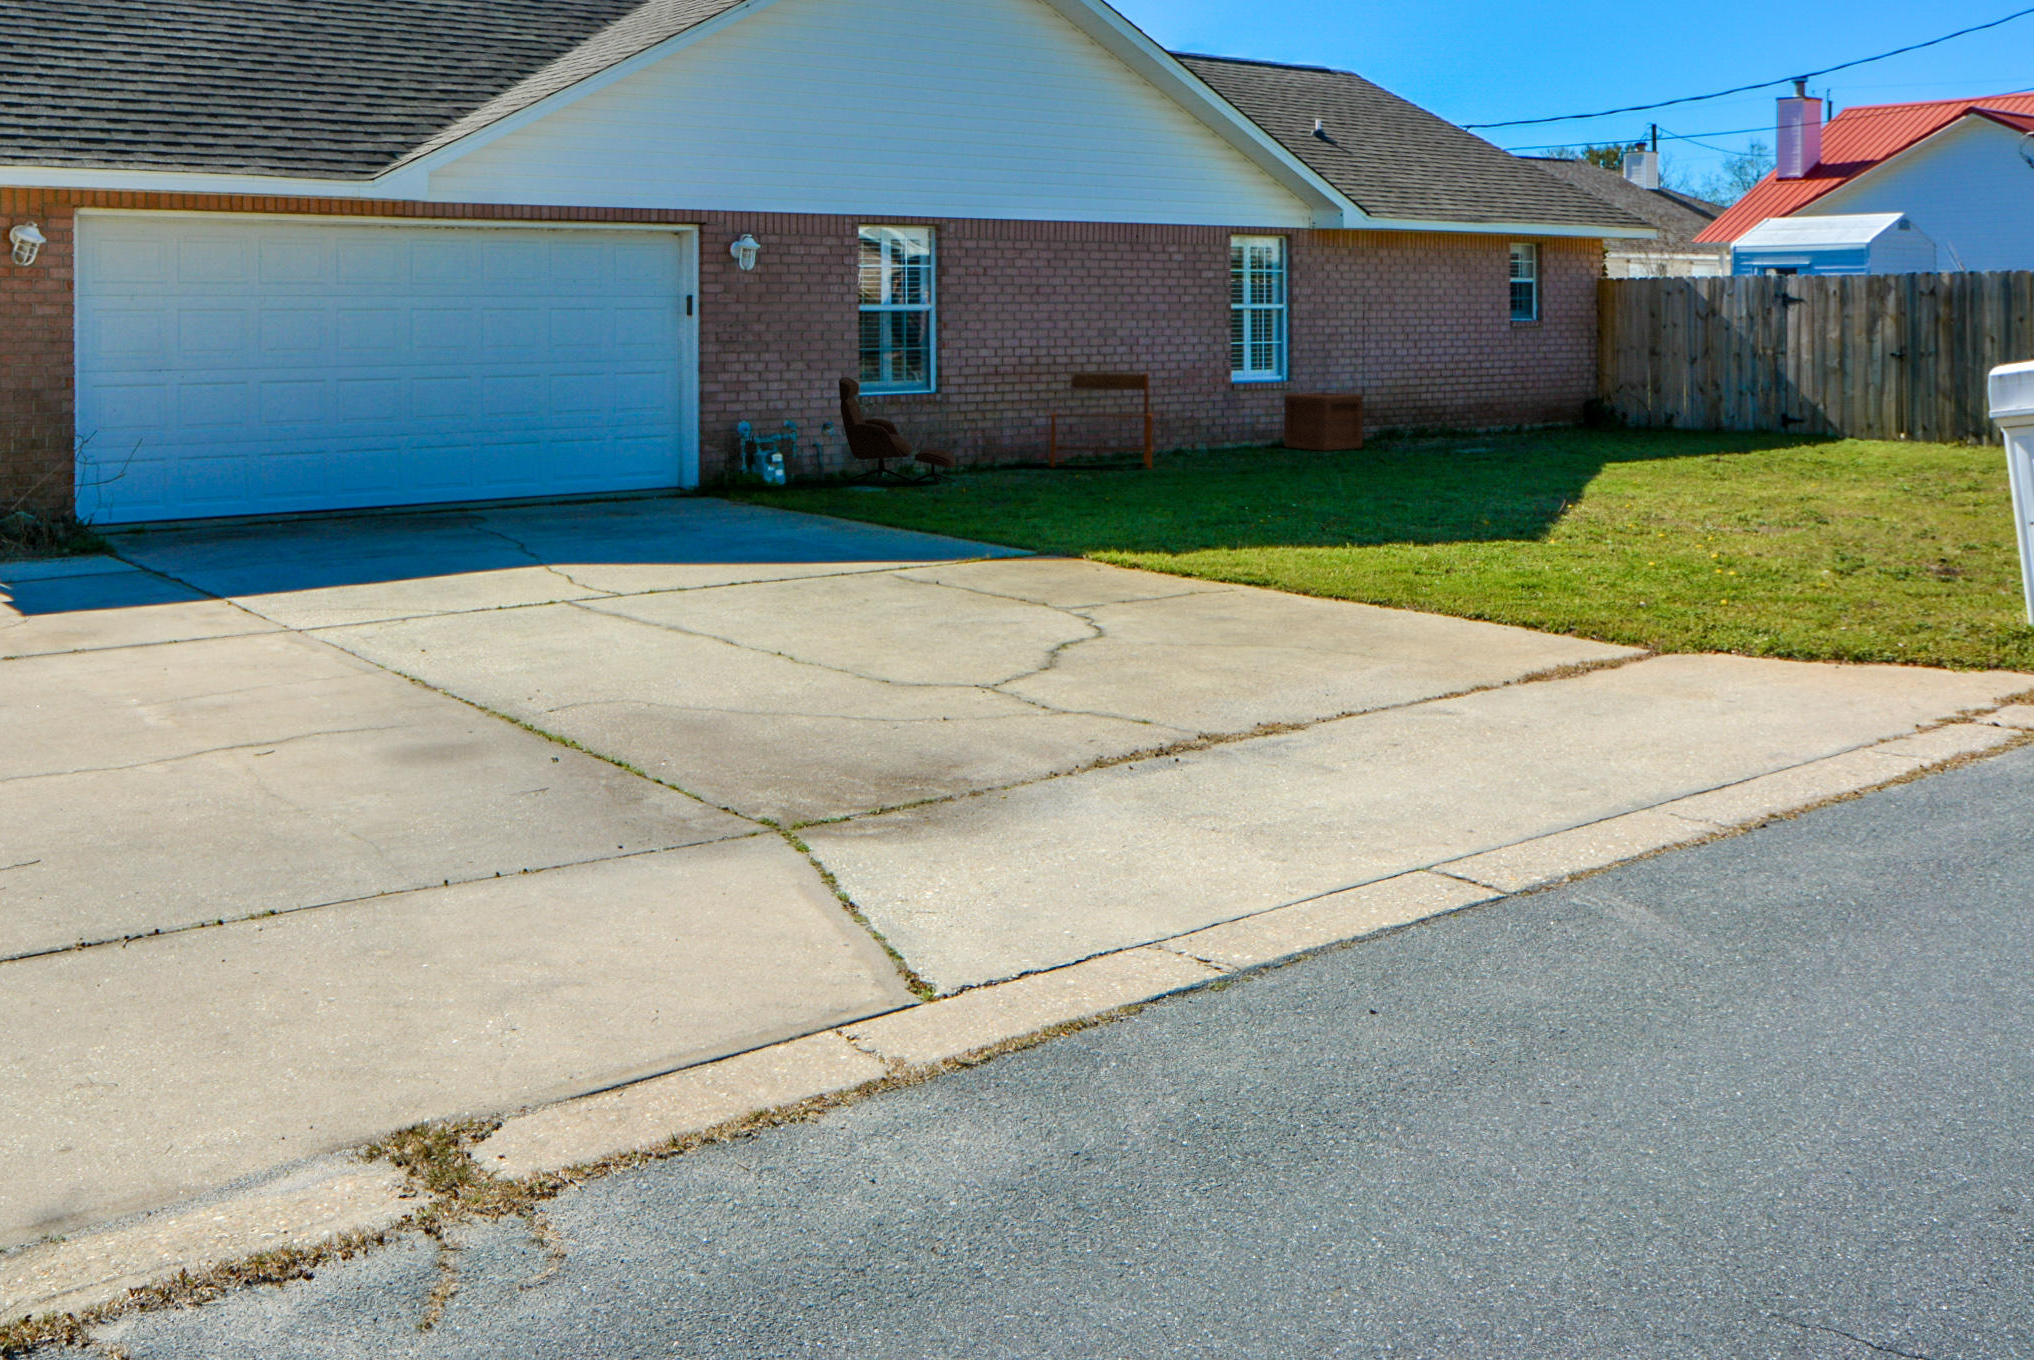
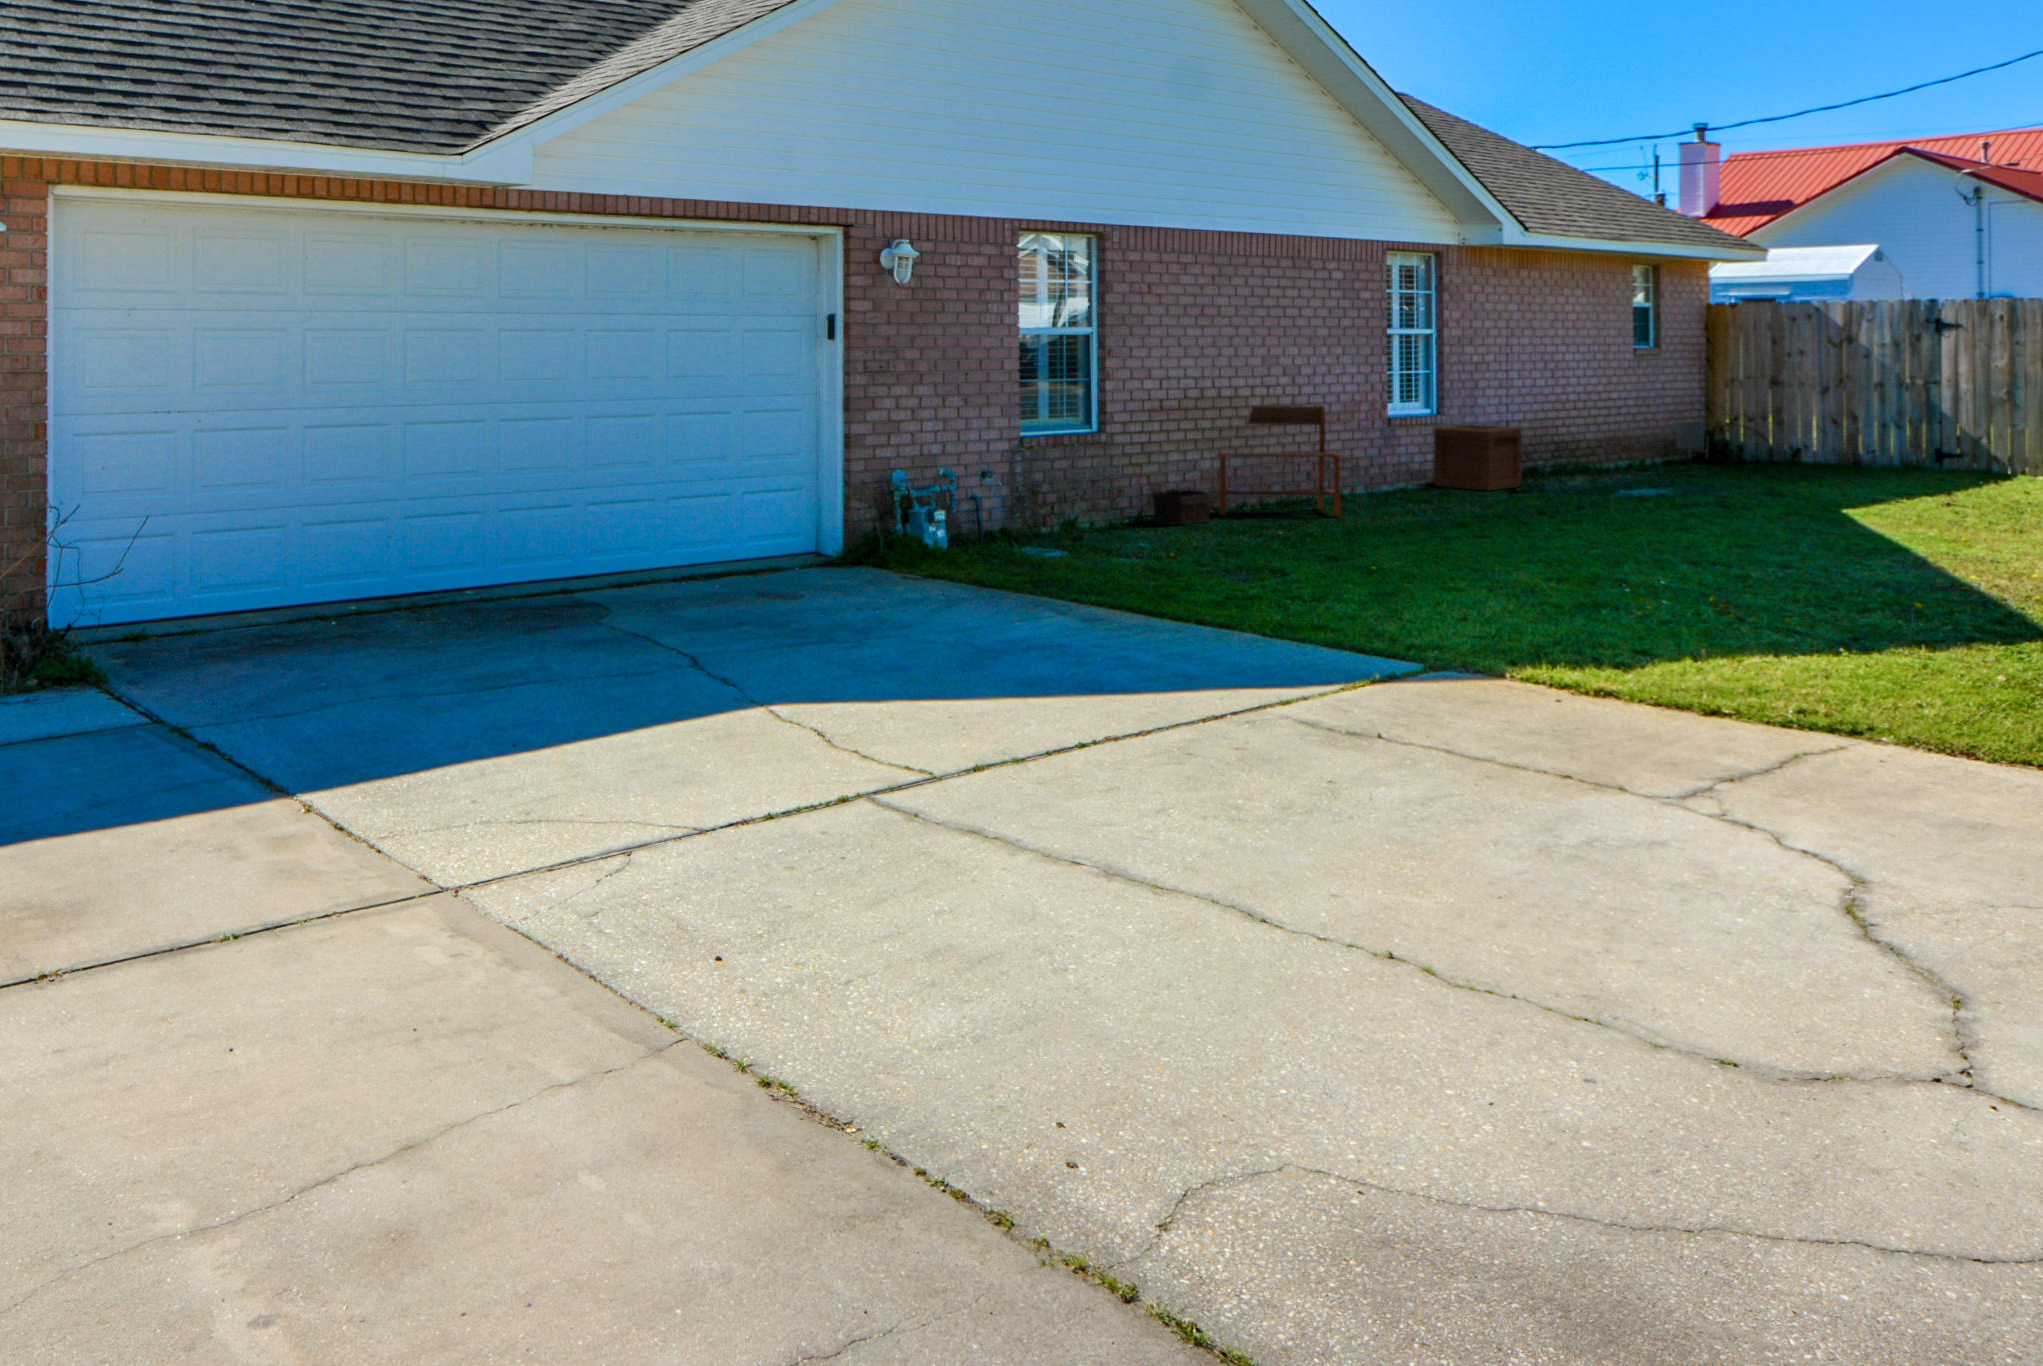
lounge chair: present [839,377,956,484] -> none [1004,413,1143,543]
planter: none [1565,393,1598,427] -> present [1677,422,1708,458]
basket: none [981,442,1034,473] -> present [1151,487,1210,524]

